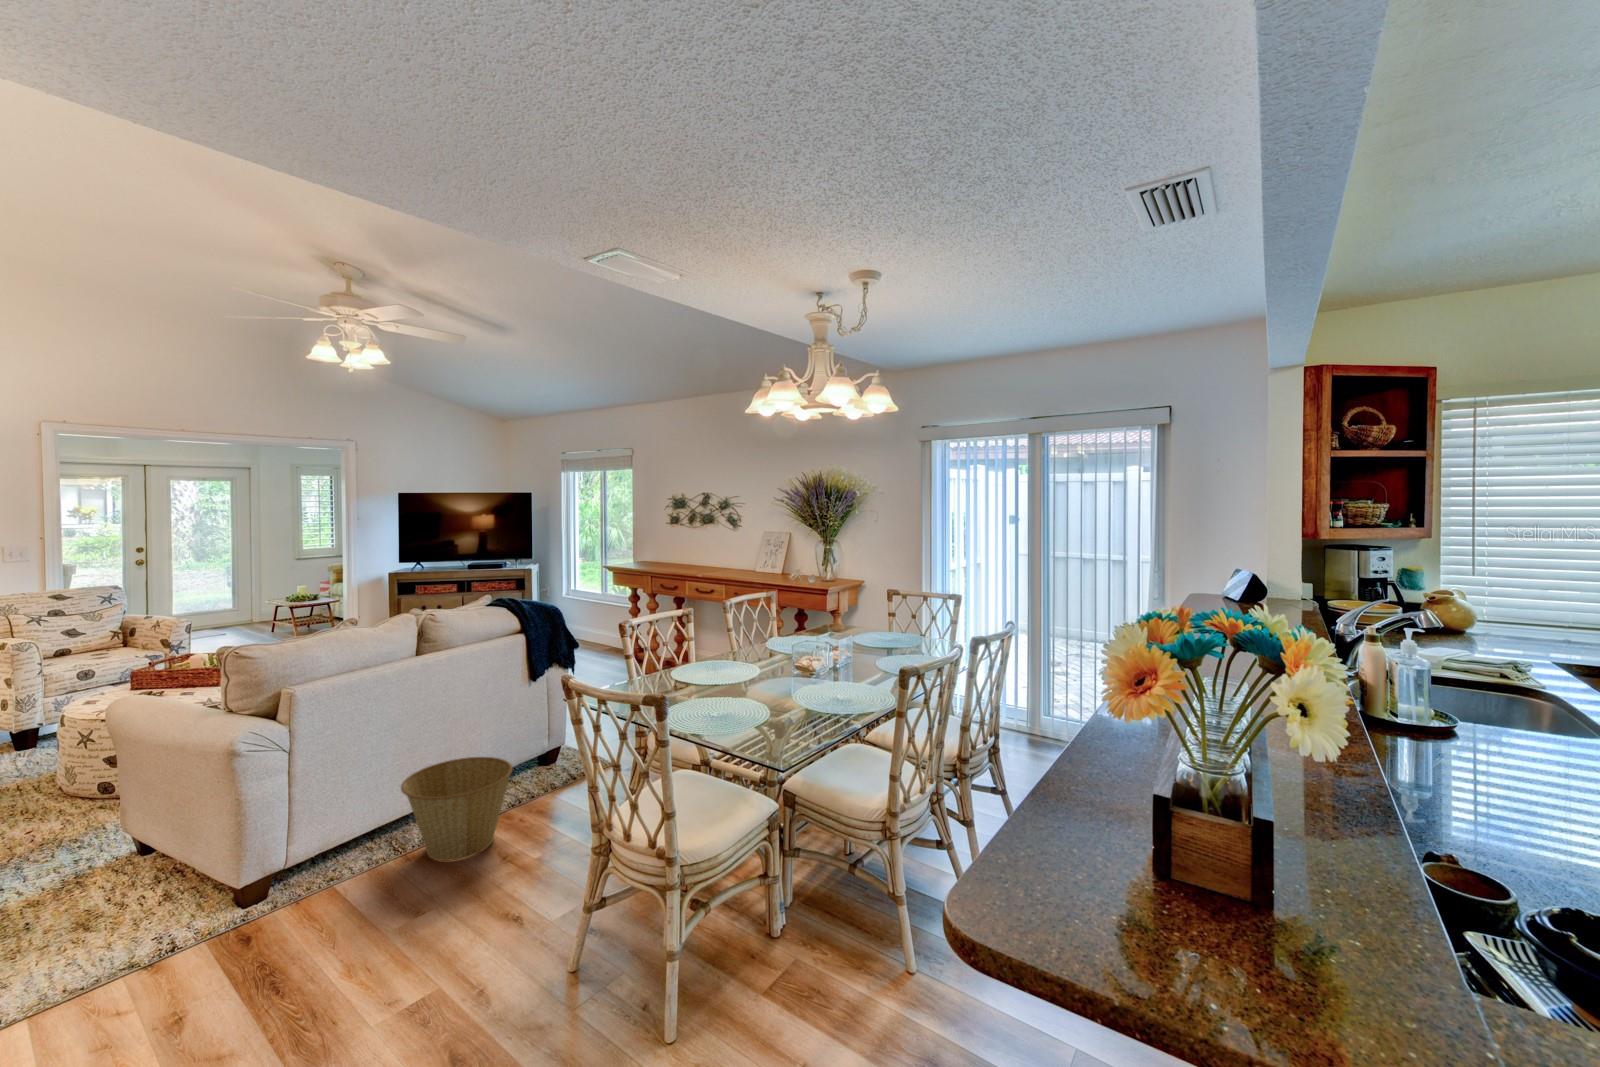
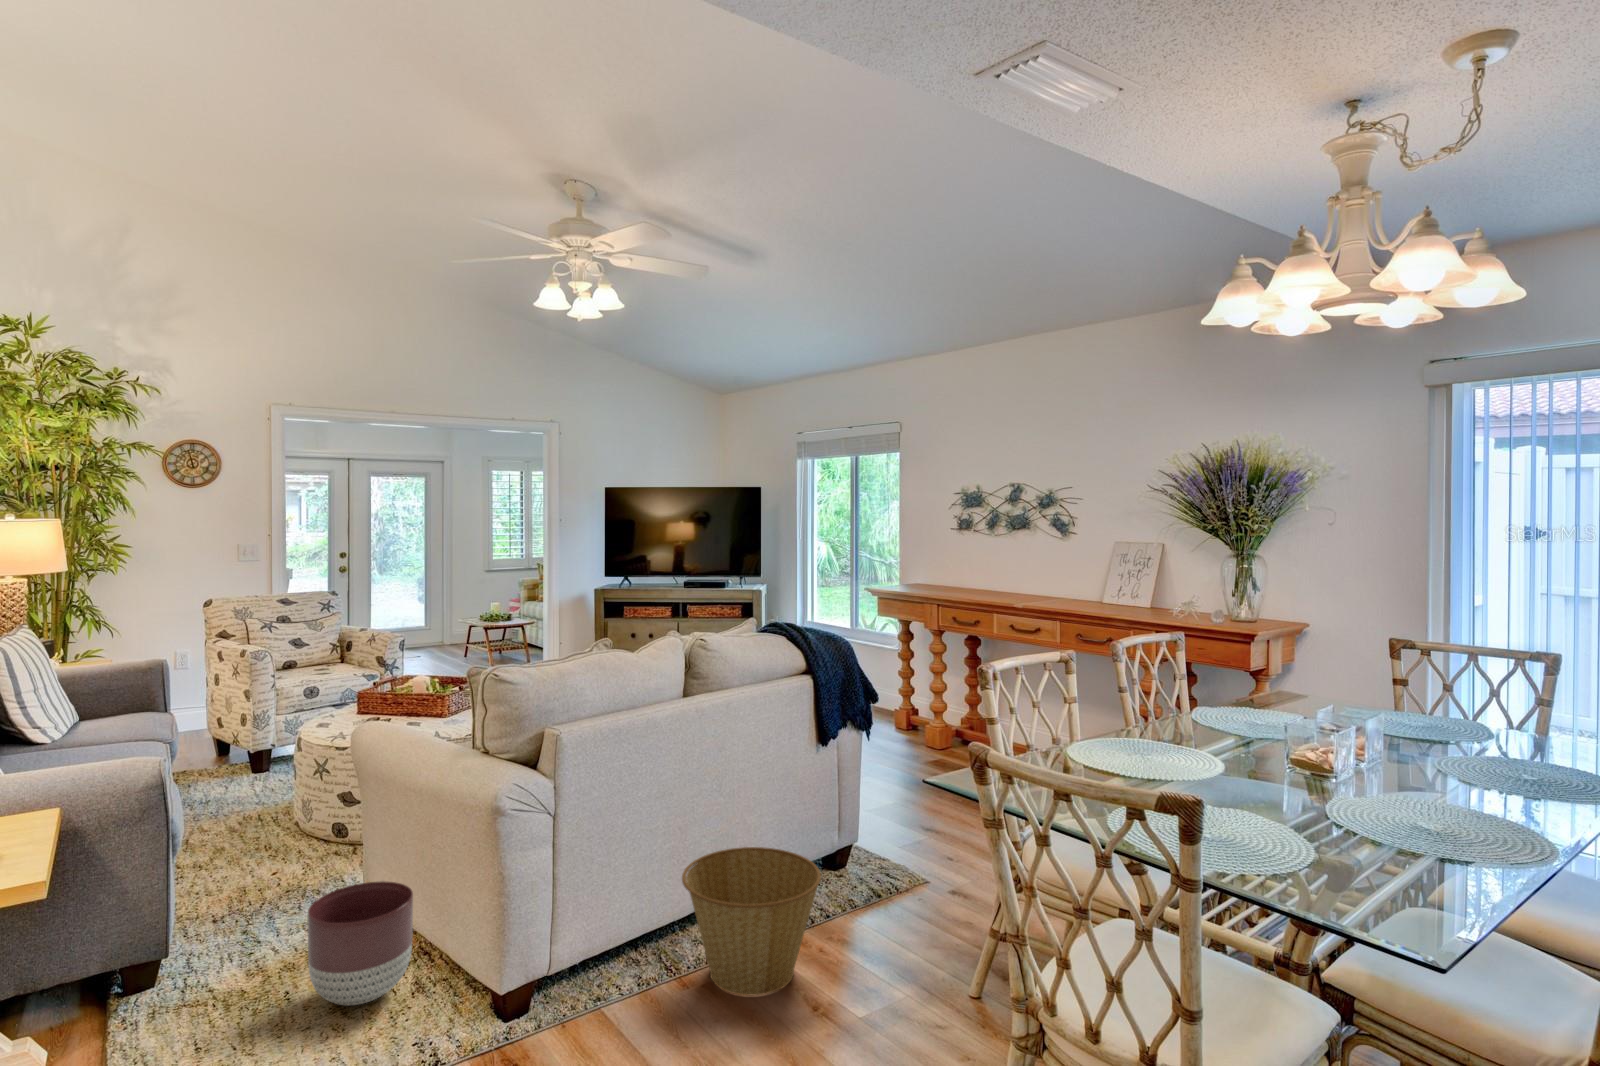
planter: none [47,819,159,920] -> present [307,881,413,1006]

